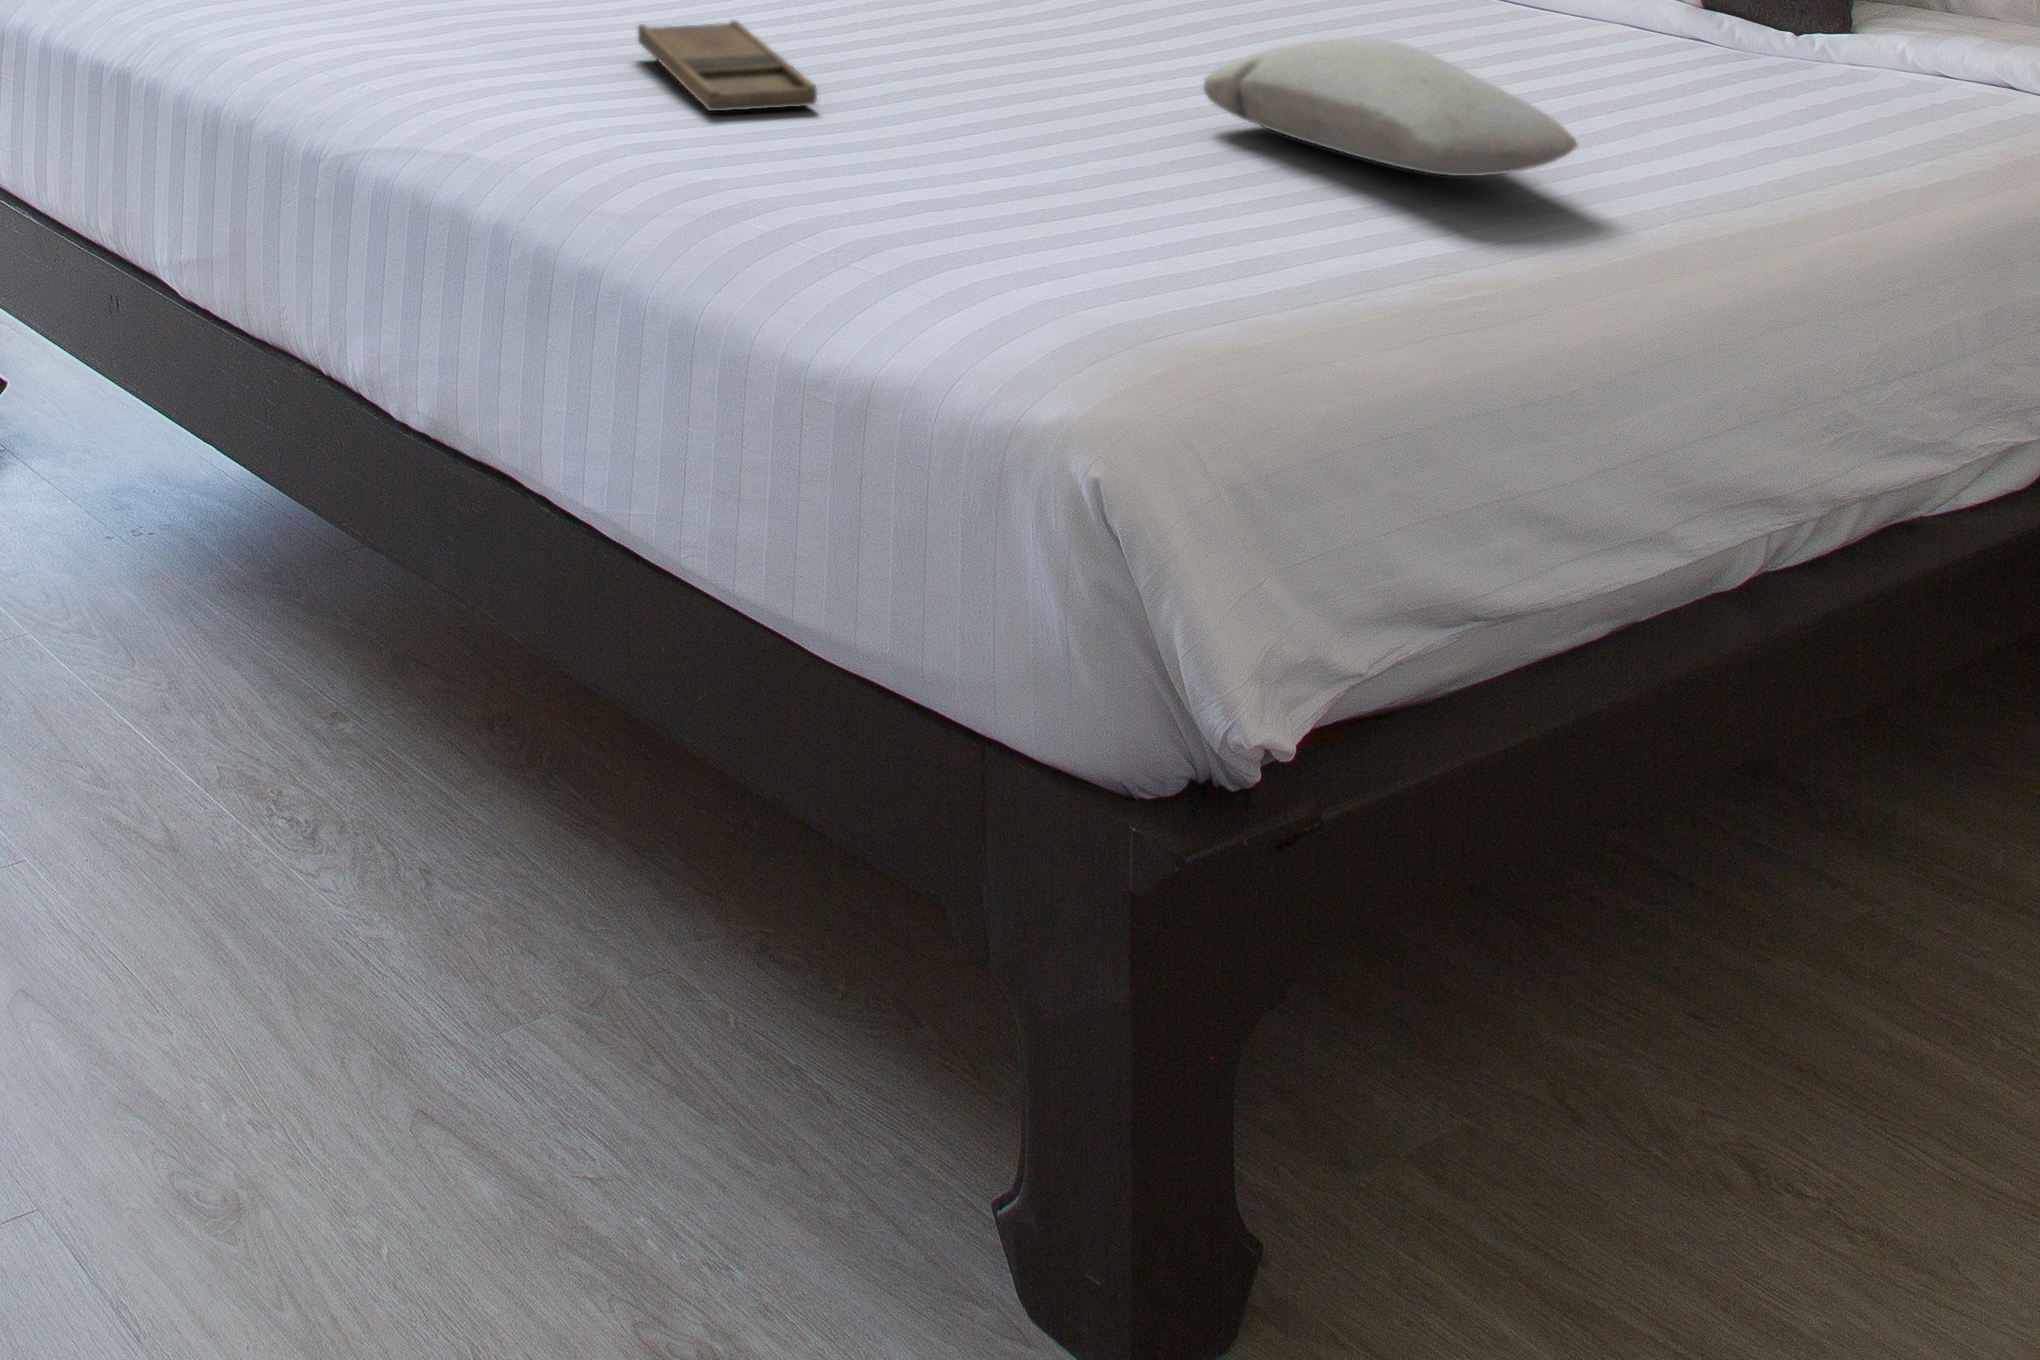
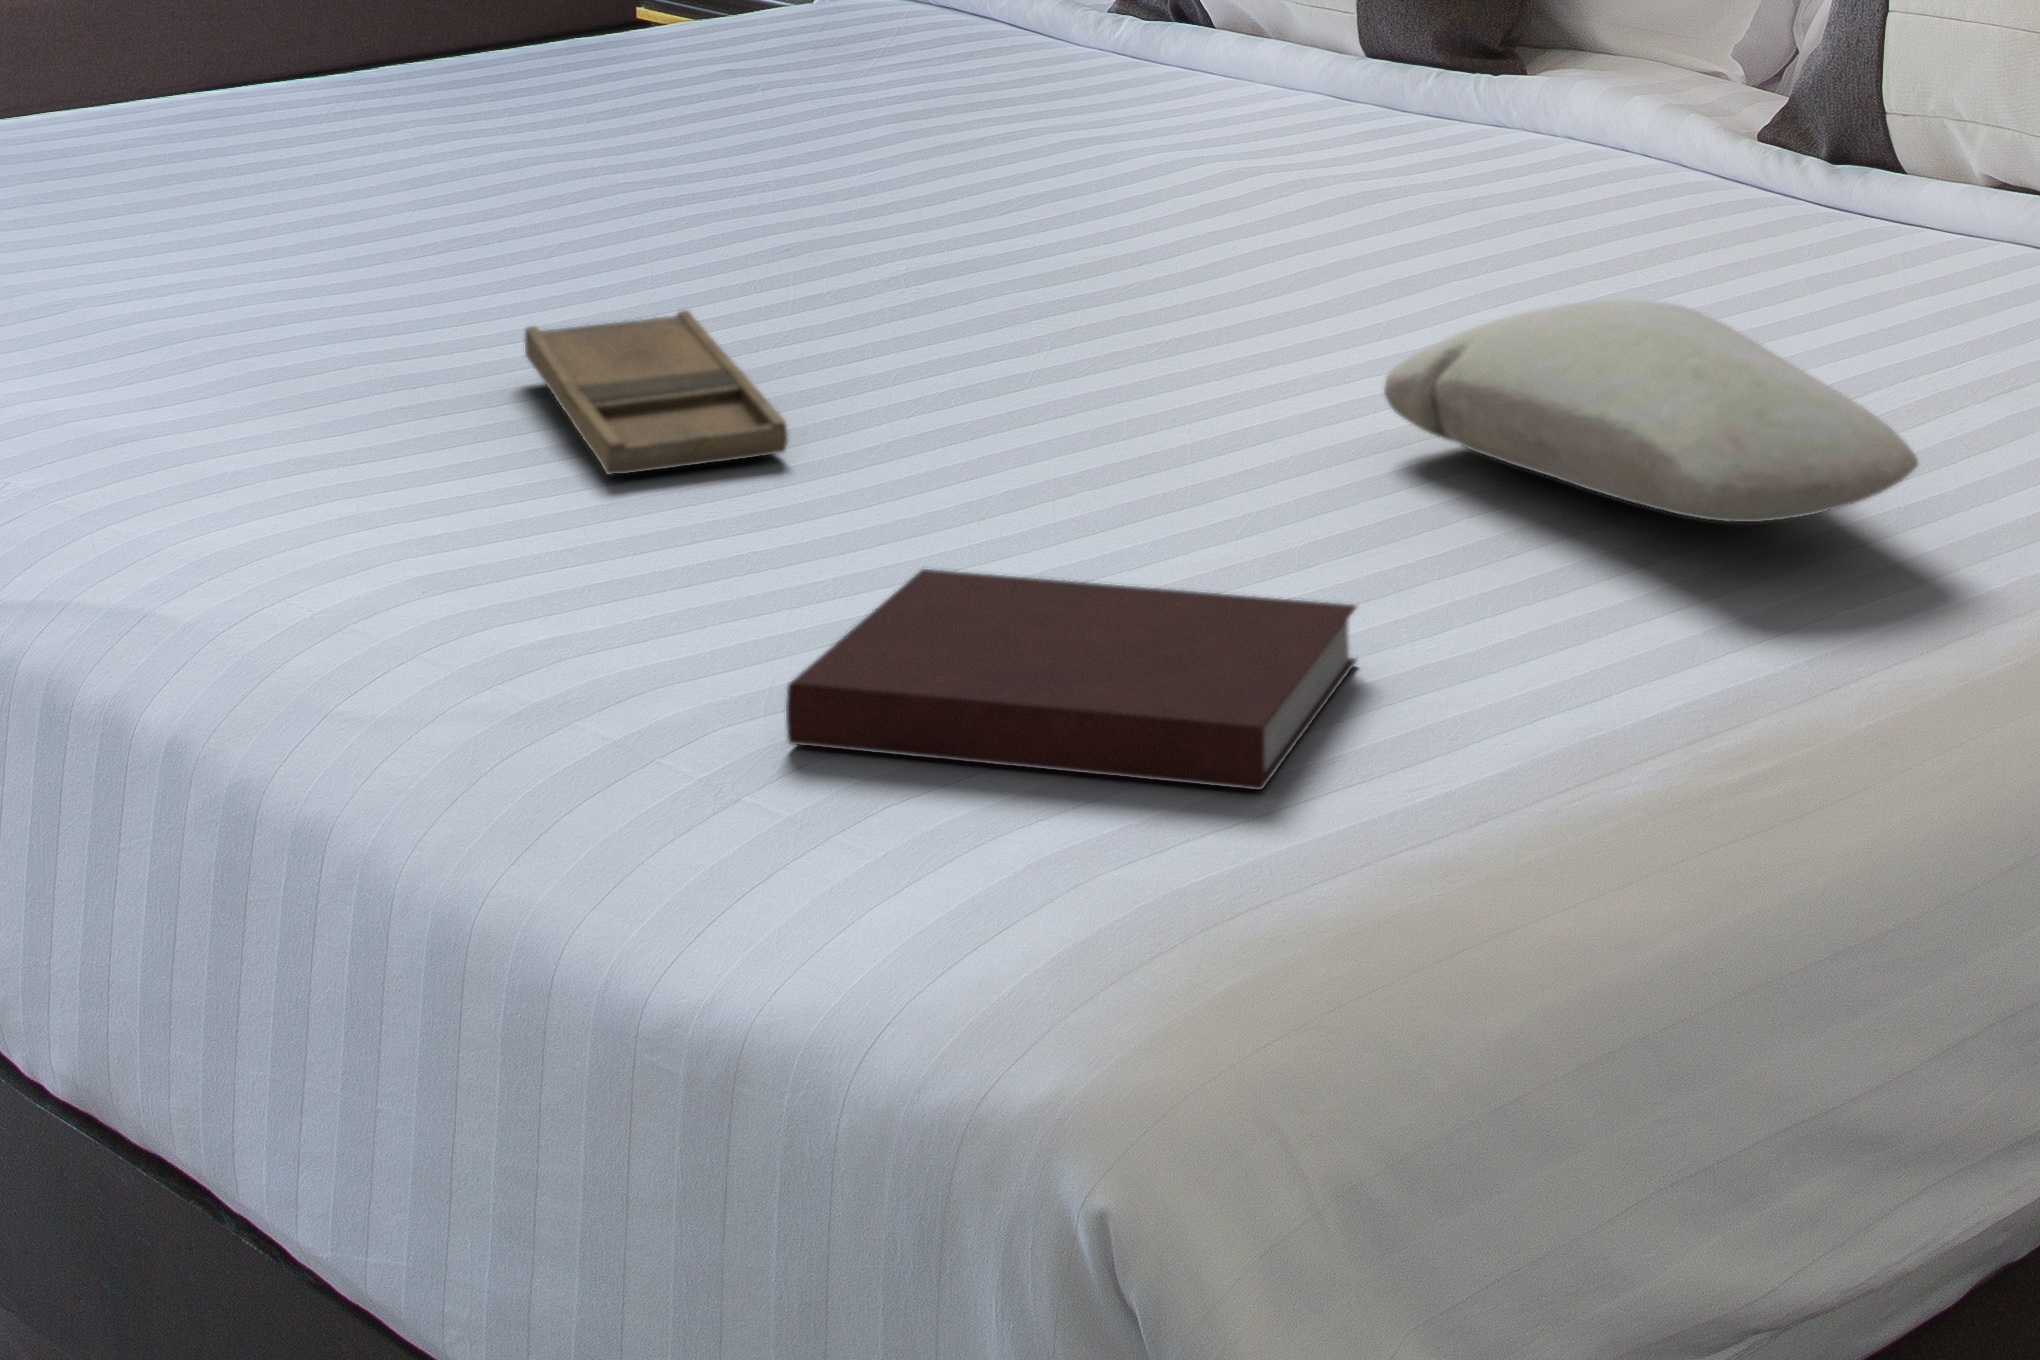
notebook: none [864,168,1210,300] -> present [786,569,1357,790]

